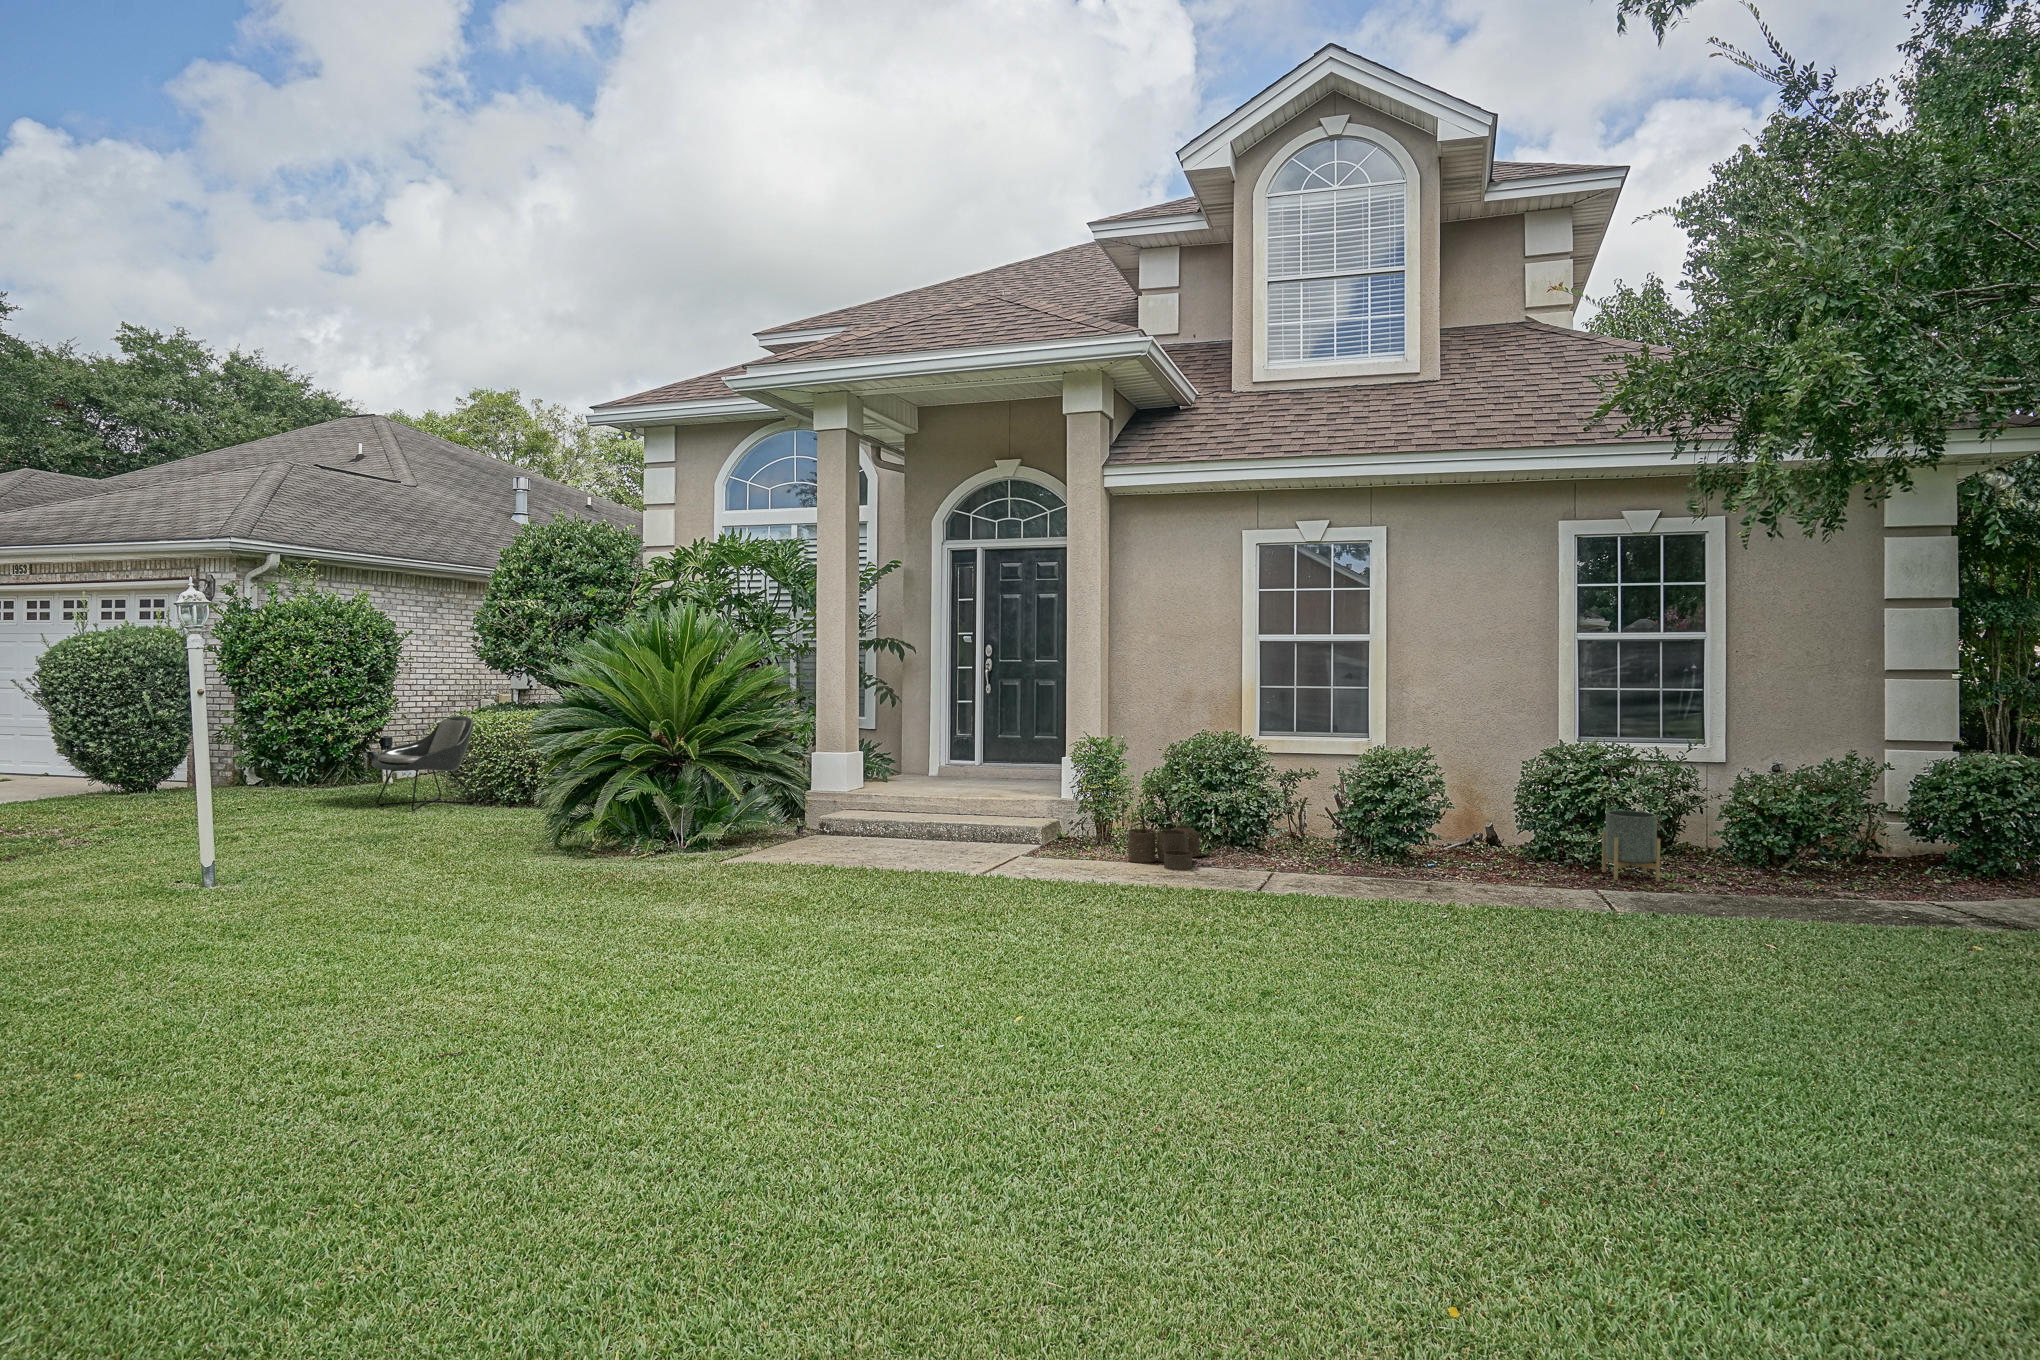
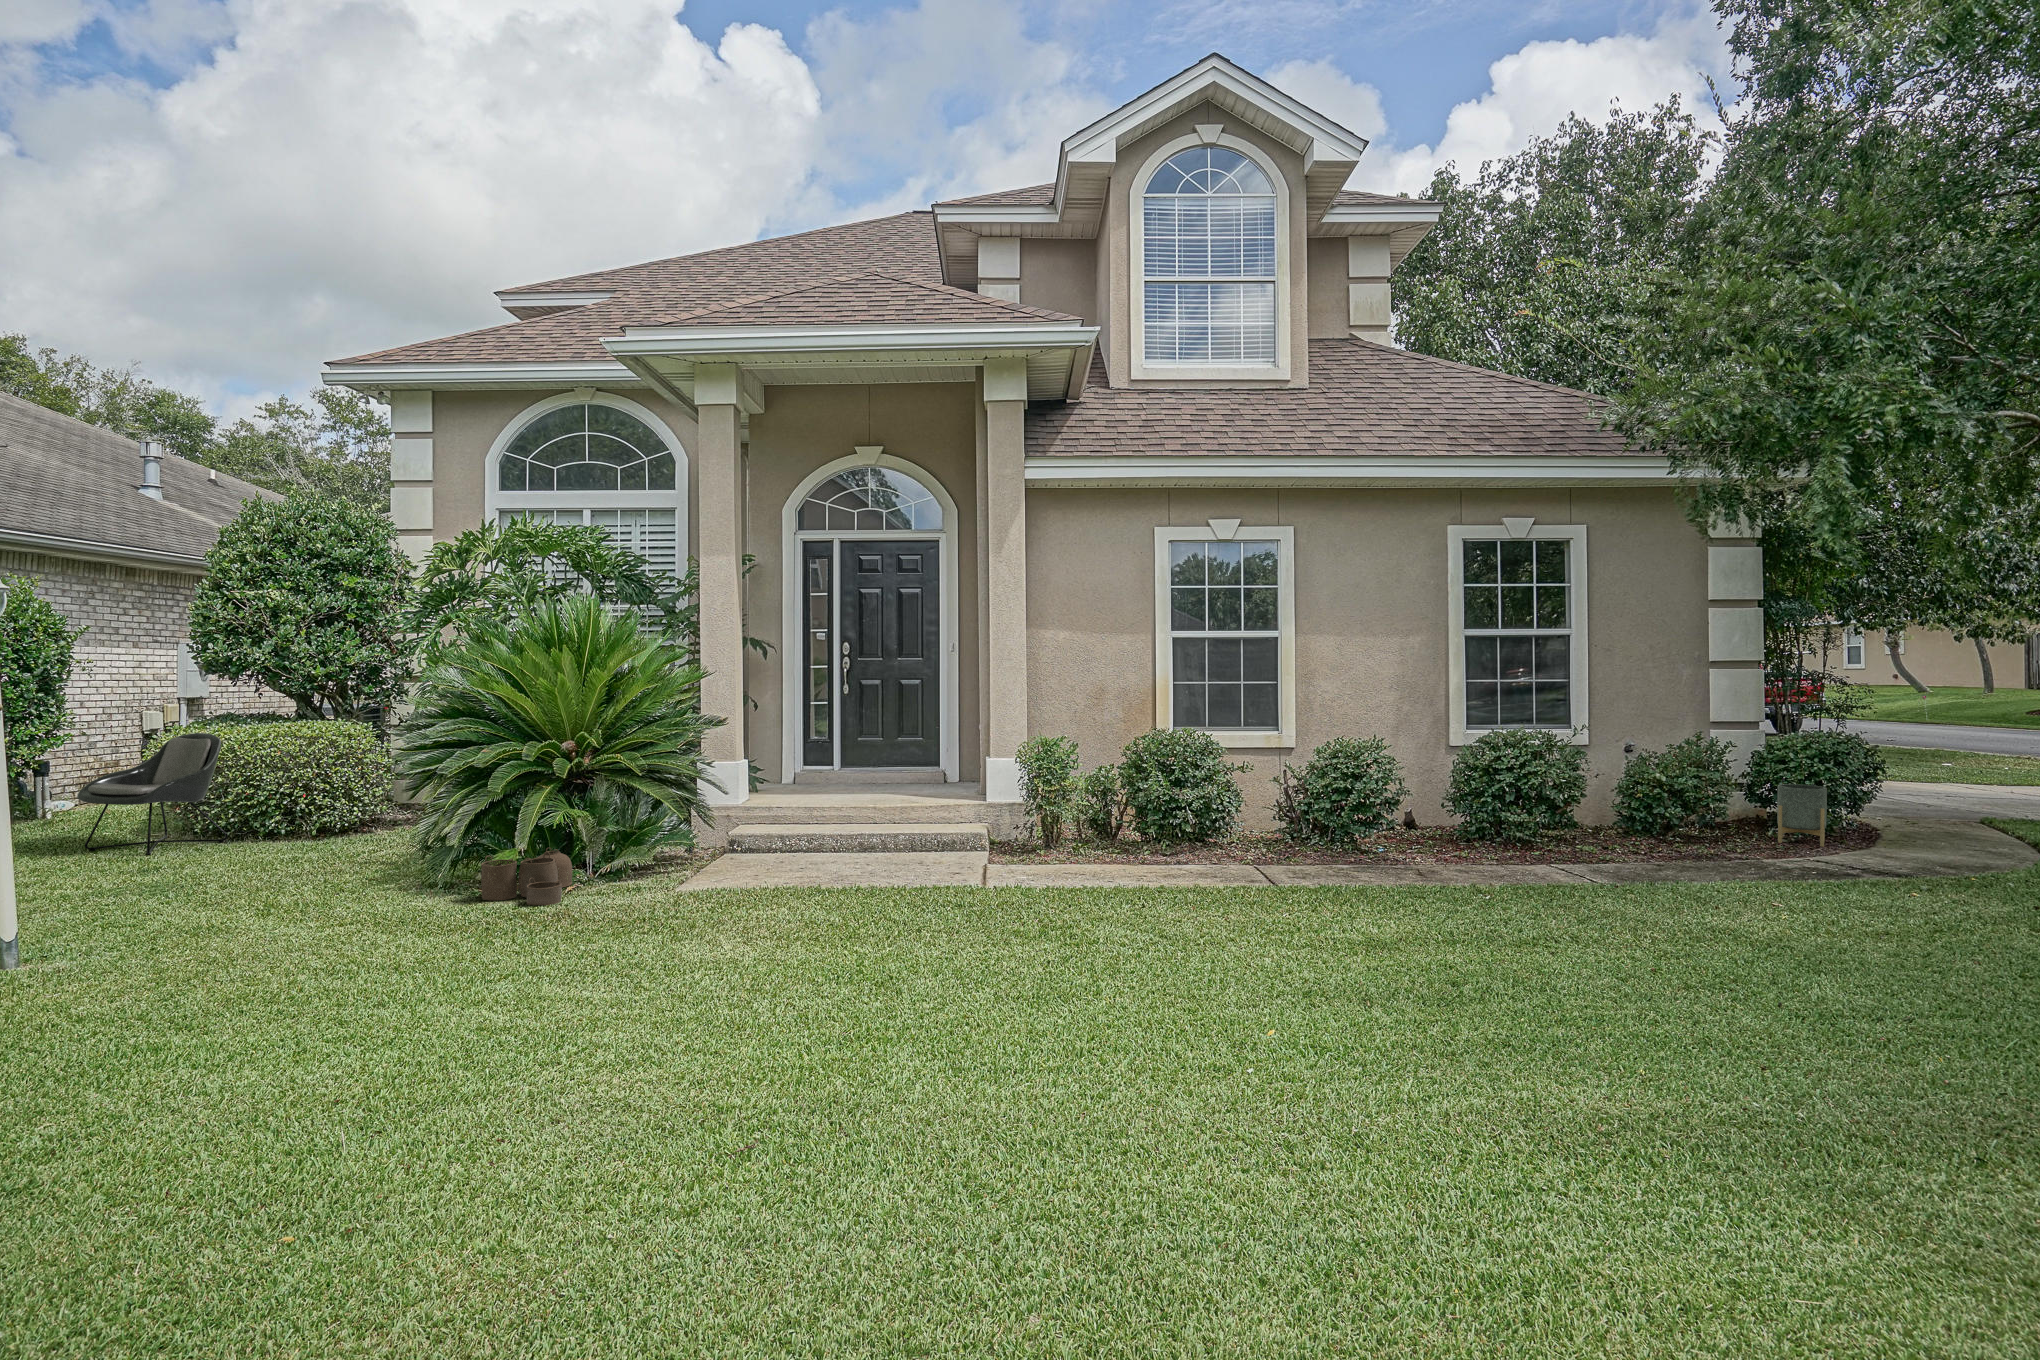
planter: present [1602,810,1660,882] -> present [1777,784,1827,847]
woven basket: present [1128,822,1199,870] -> present [481,848,572,905]

